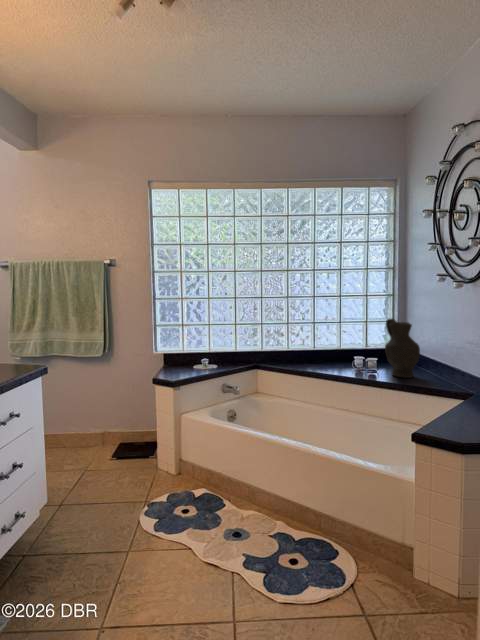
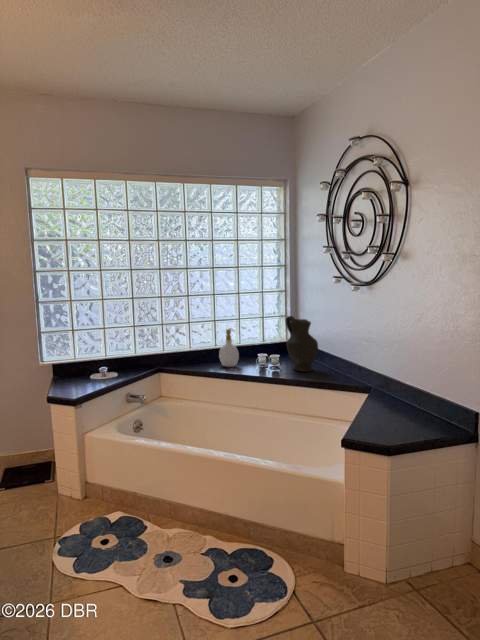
soap bottle: none [315,330,335,369] -> present [219,329,239,367]

